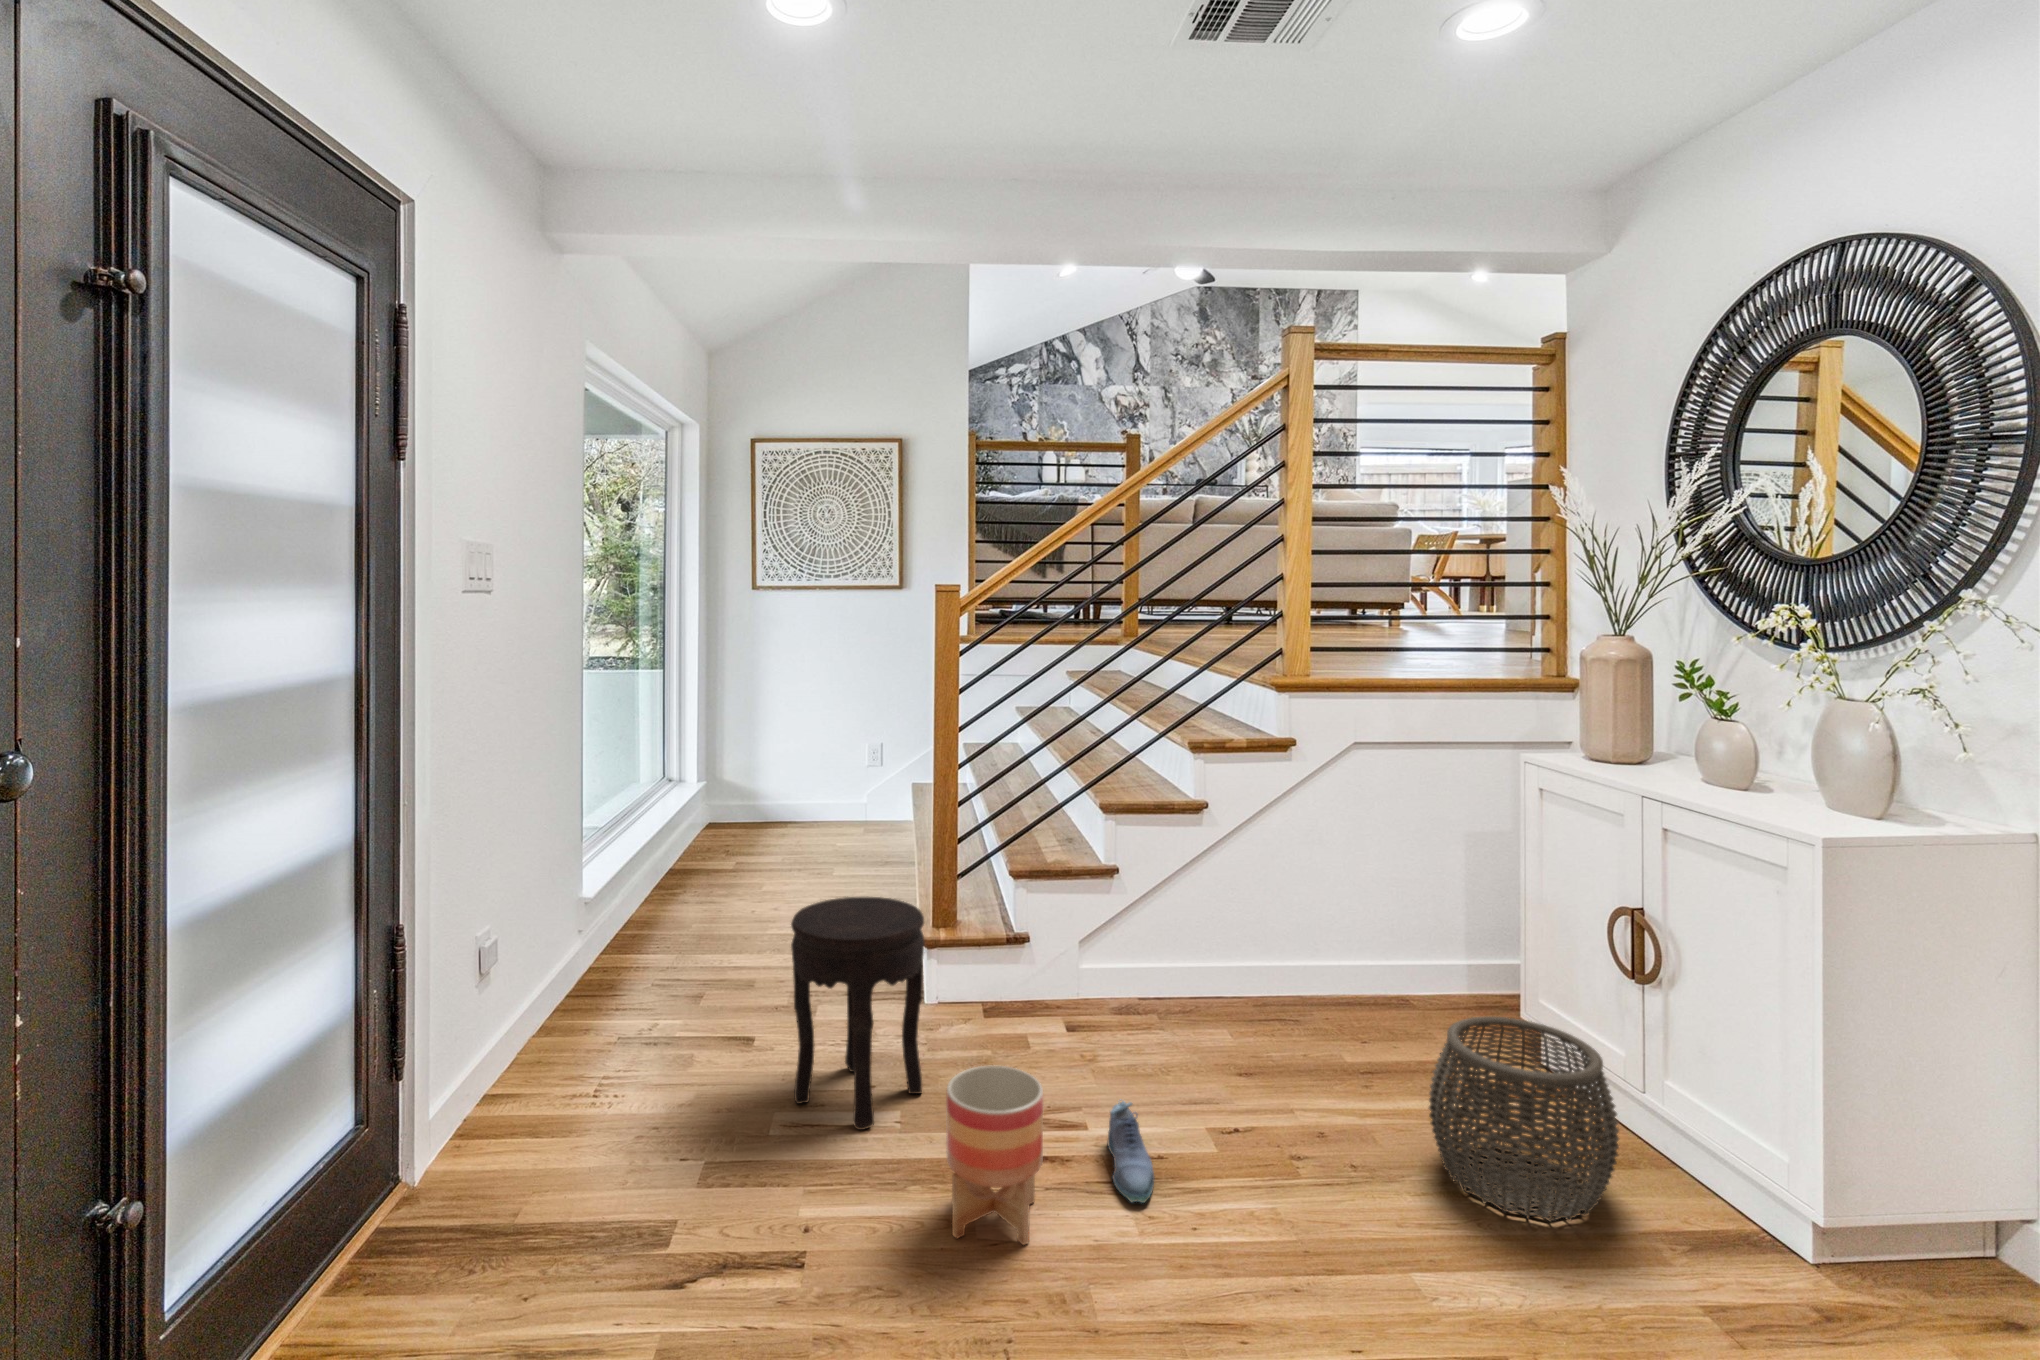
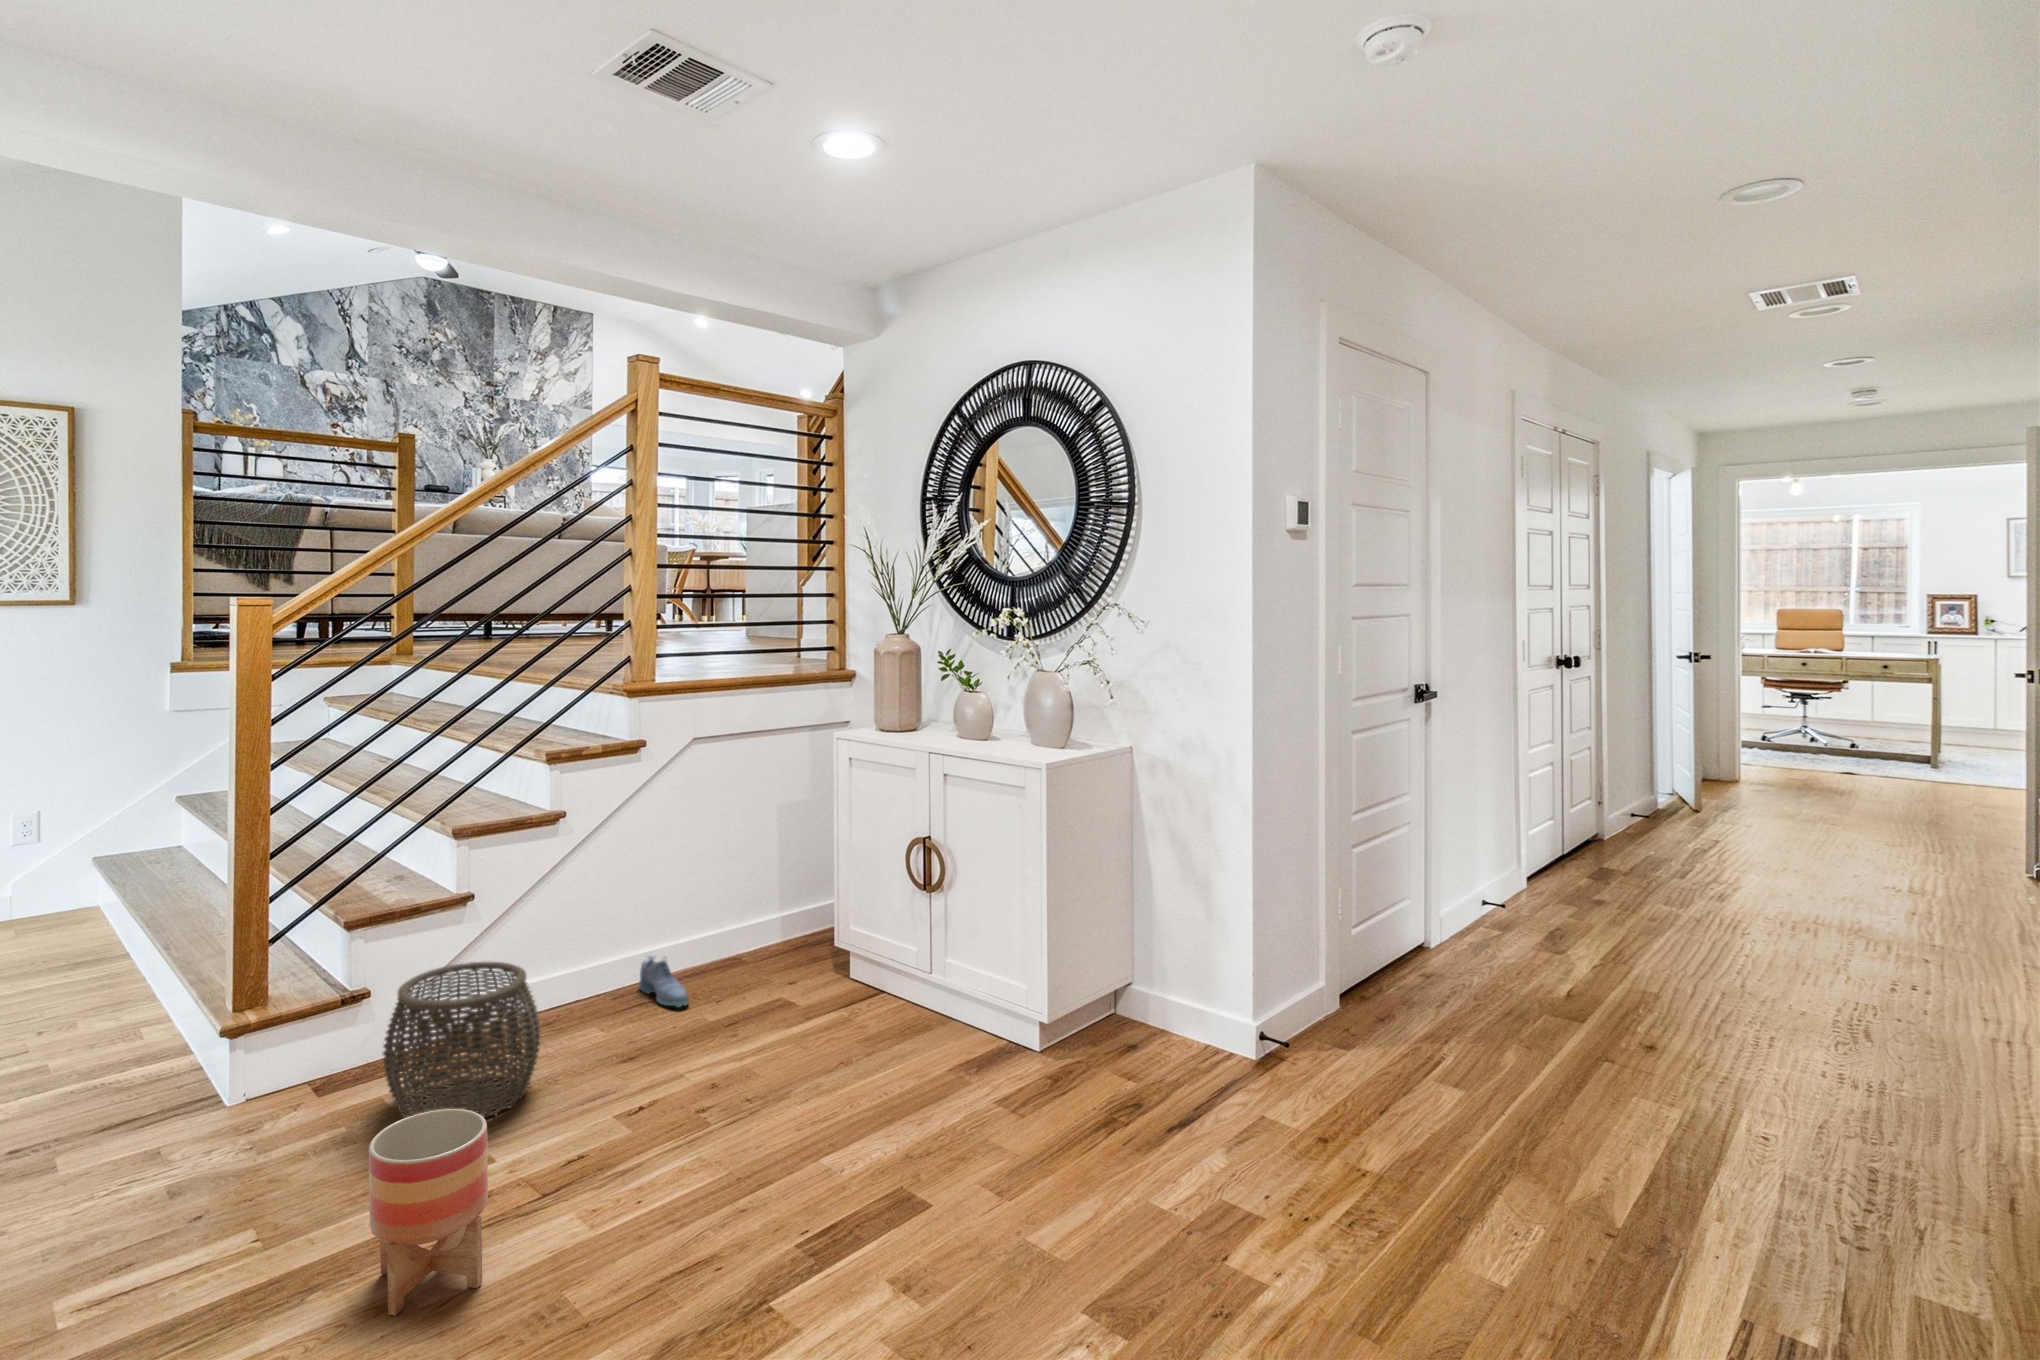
side table: present [791,897,924,1130] -> none [66,974,275,1274]
woven basket: present [1429,1017,1619,1222] -> present [383,961,541,1118]
shoe: present [1107,1099,1154,1203] -> present [639,956,689,1007]

